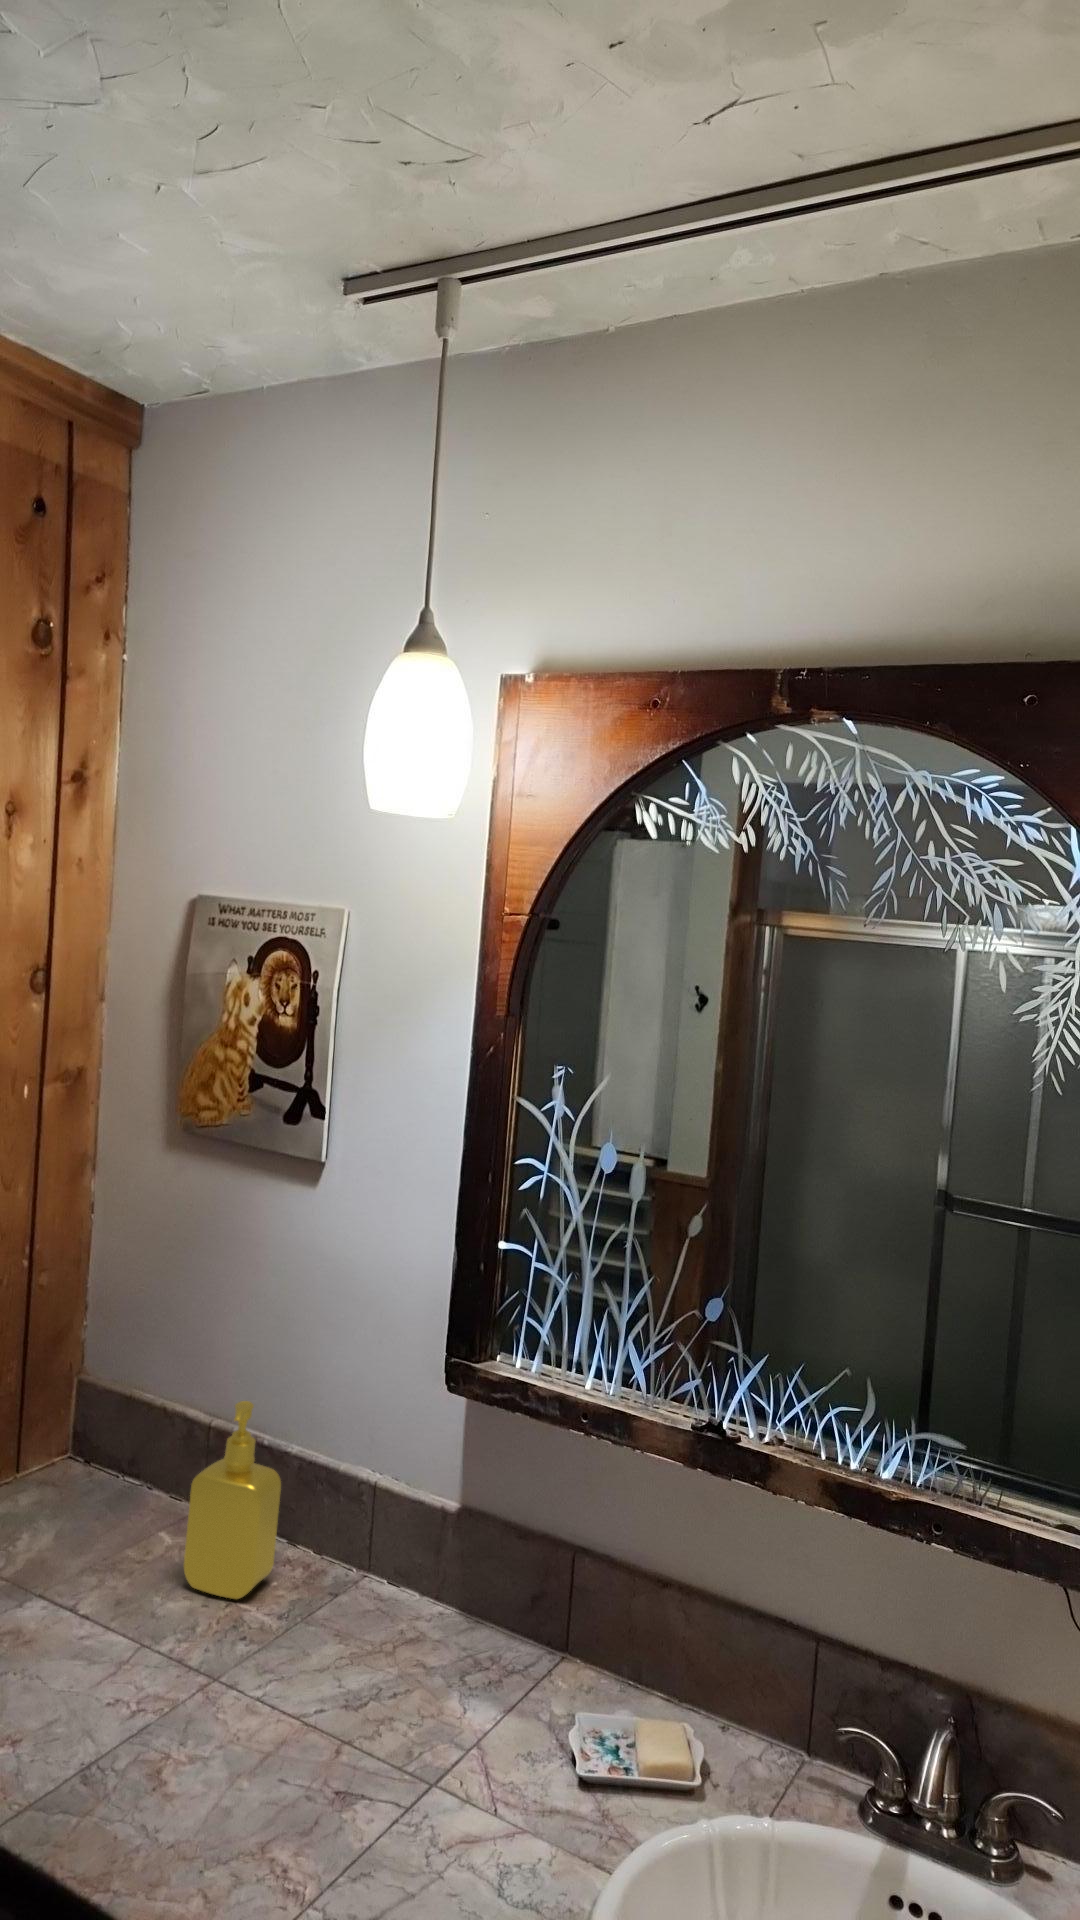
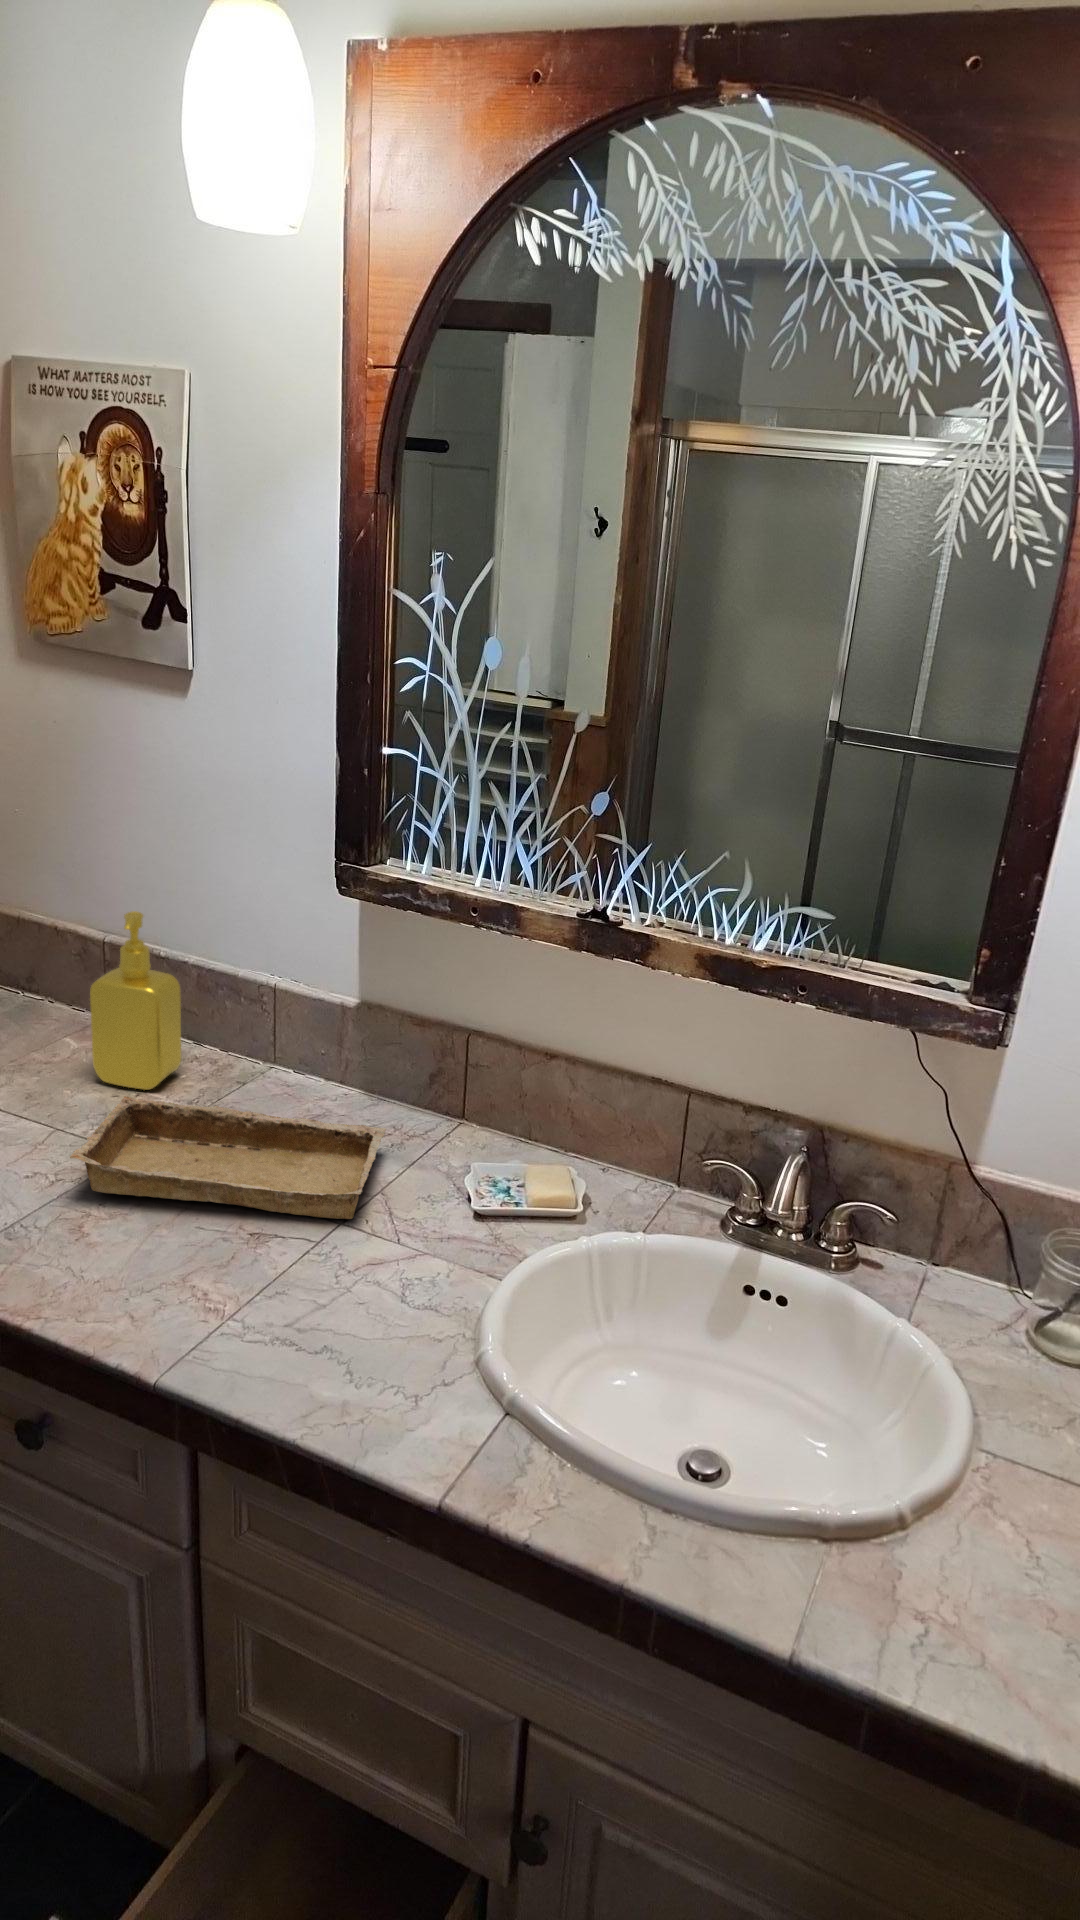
tray: none [153,1609,486,1778] -> present [70,1096,386,1219]

